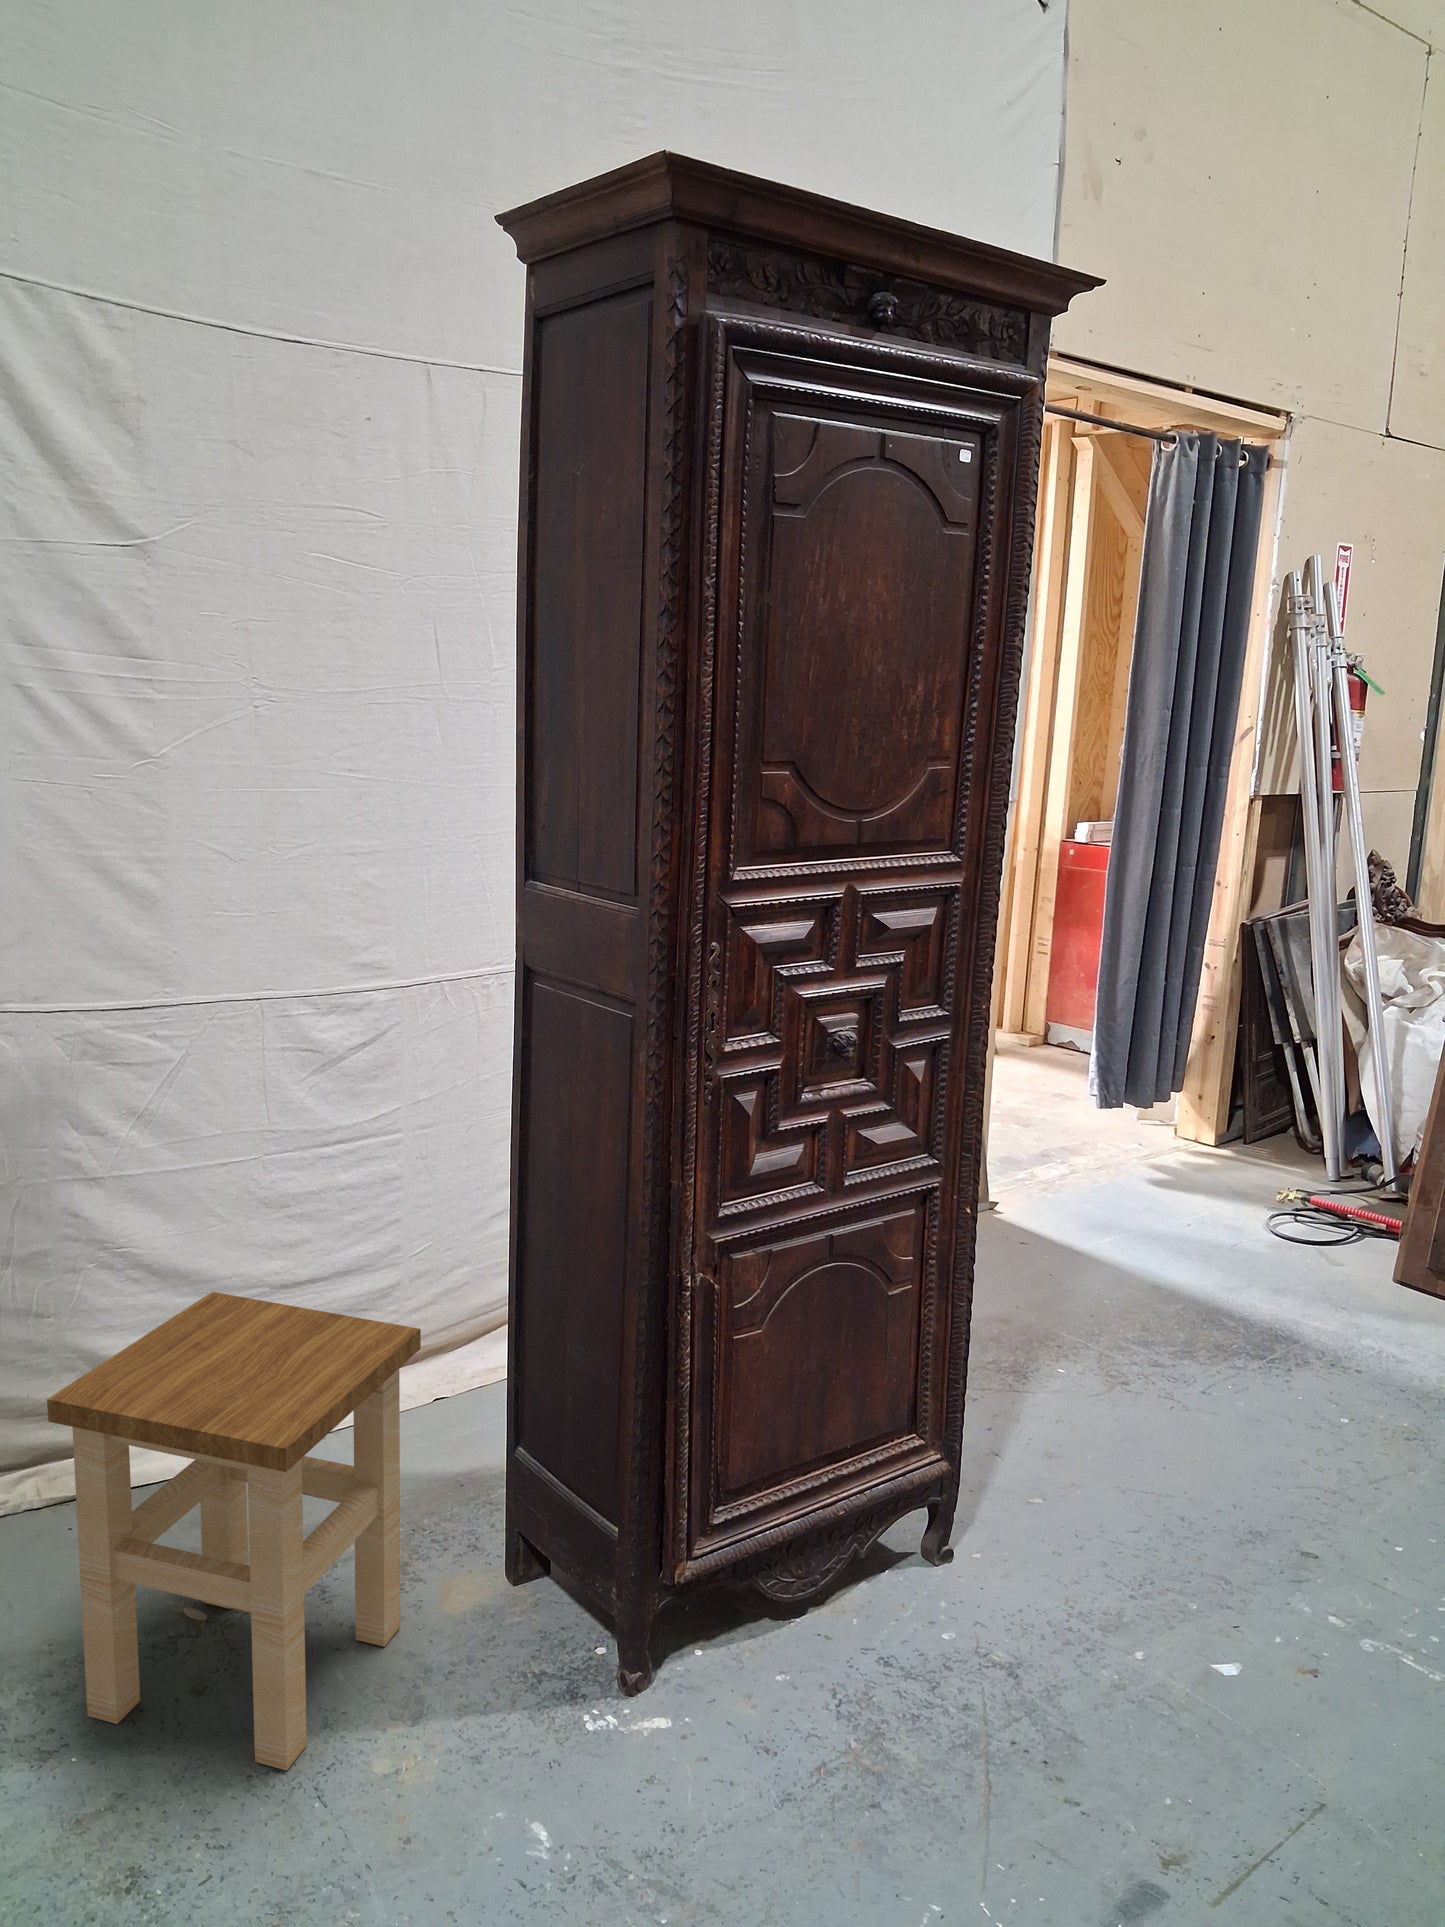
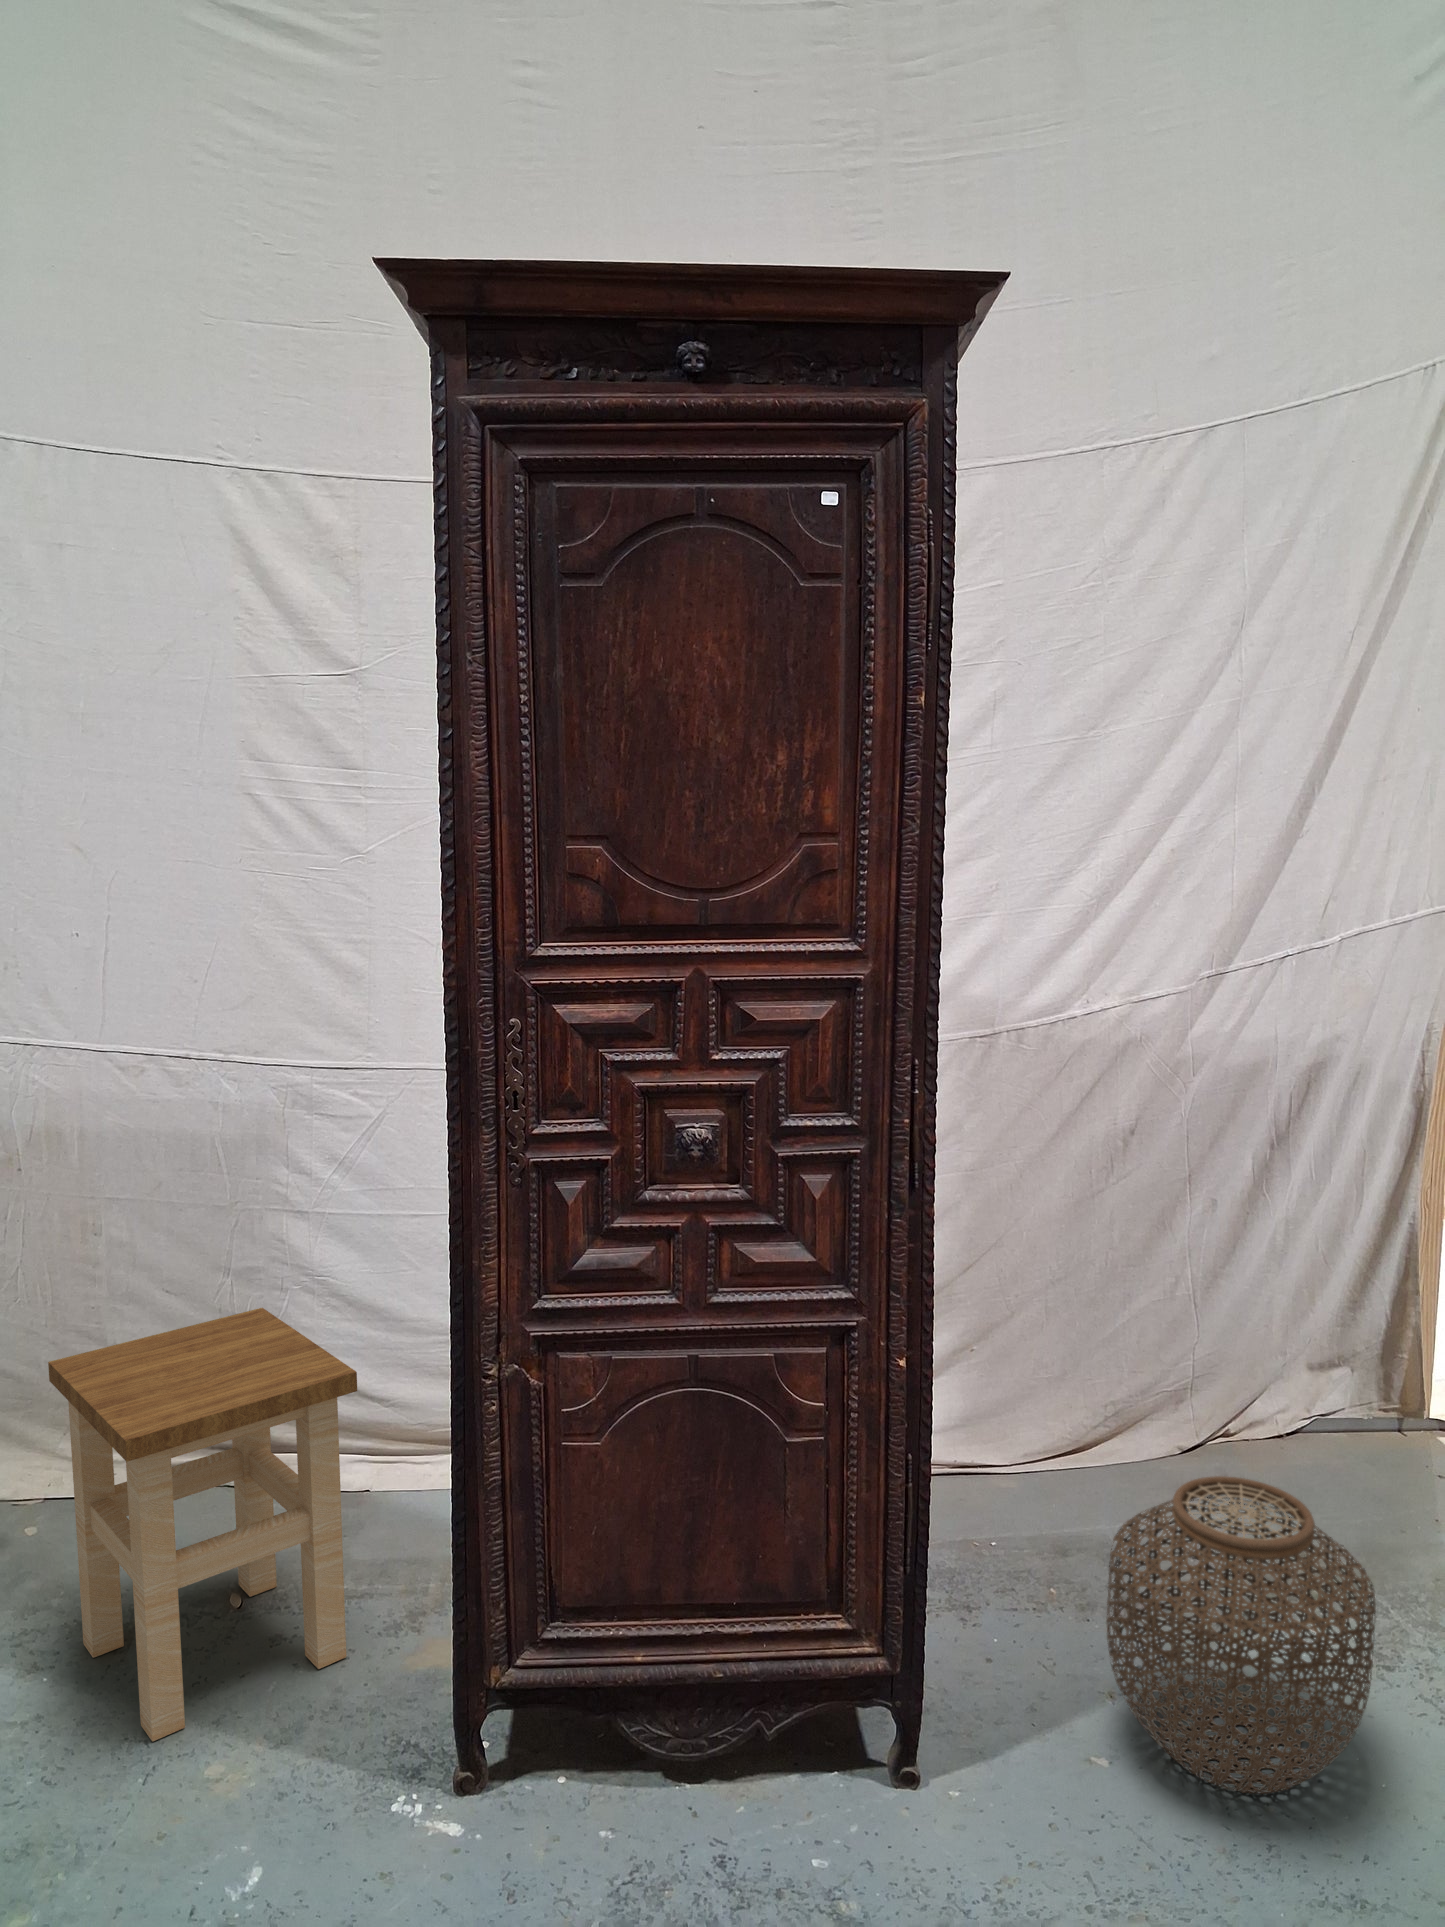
woven basket: none [1025,1259,1229,1488] -> present [1107,1476,1376,1794]

